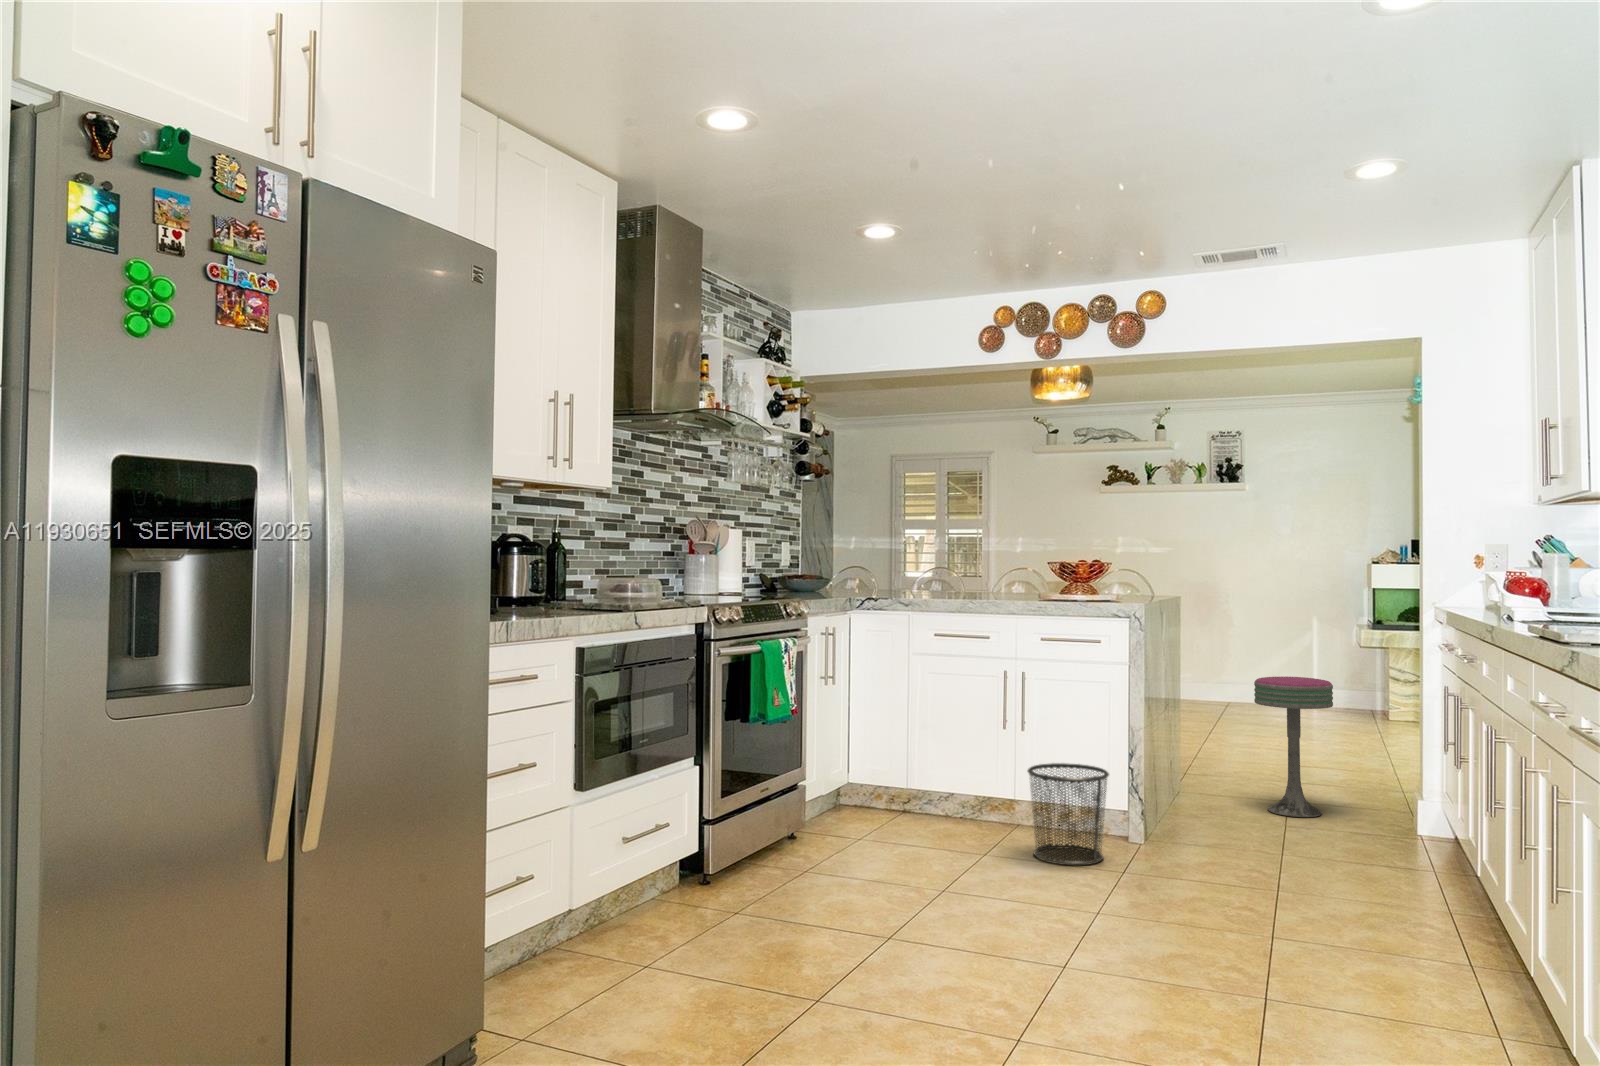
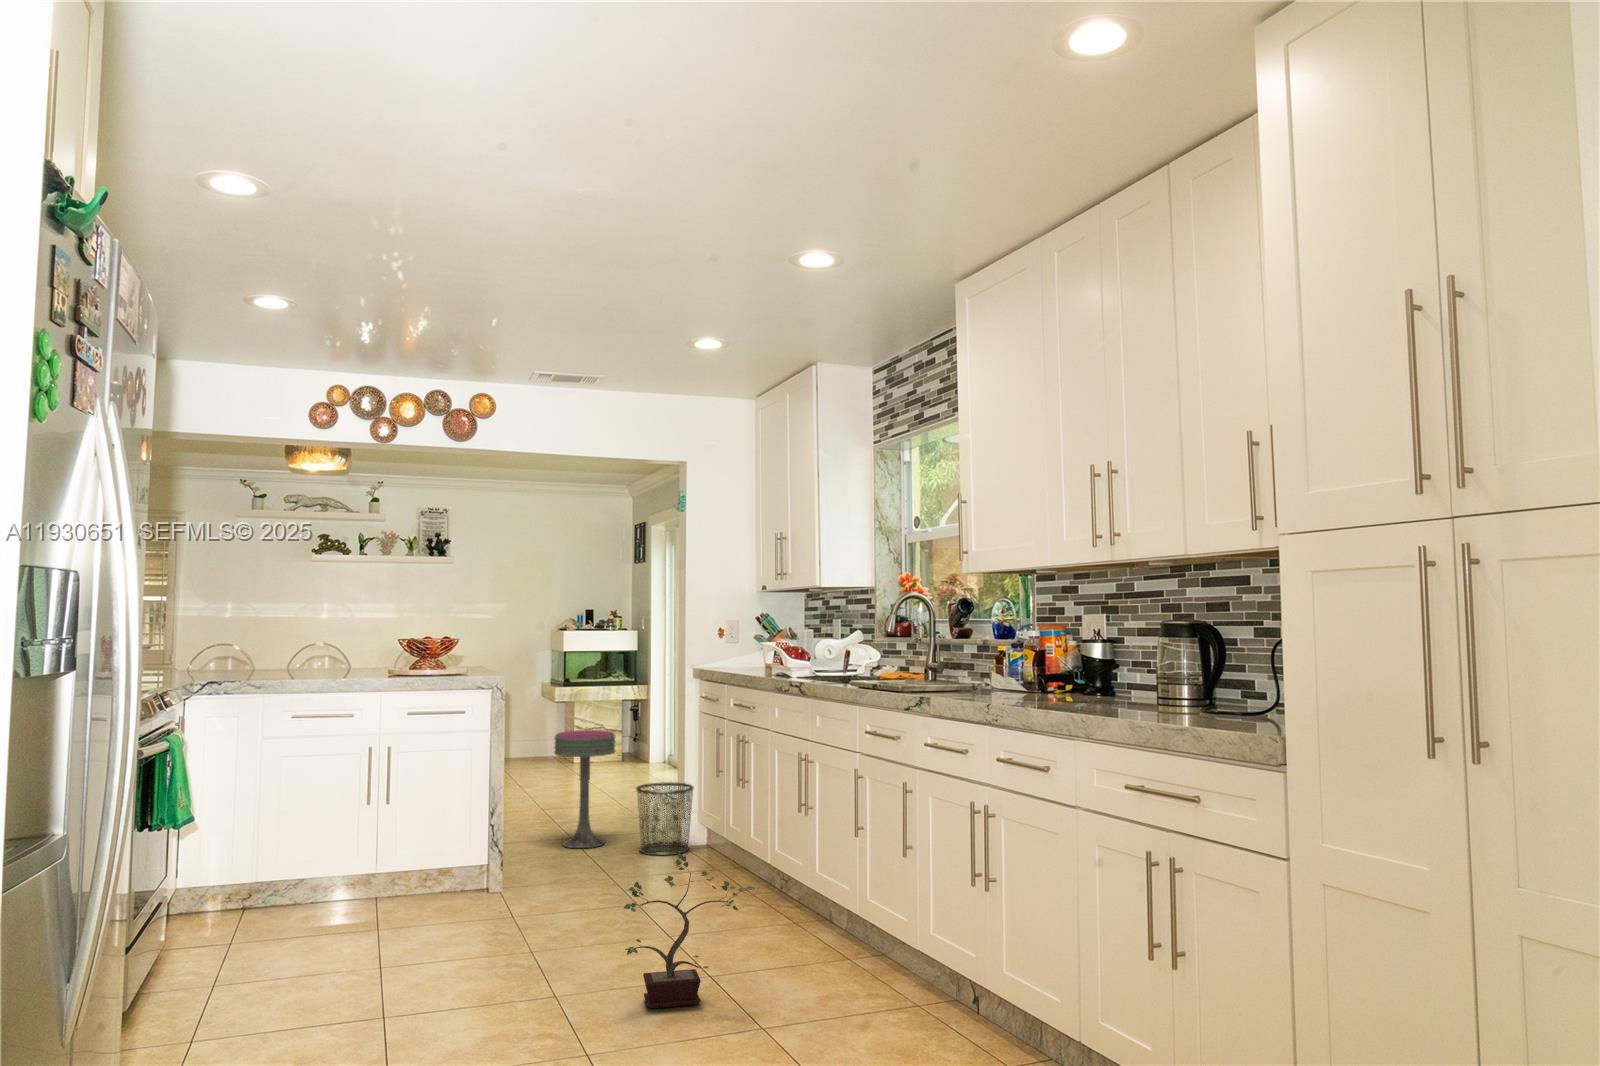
waste bin: present [1028,763,1109,865] -> present [636,782,694,855]
potted plant: none [1106,820,1272,1012] -> present [624,853,755,1008]

